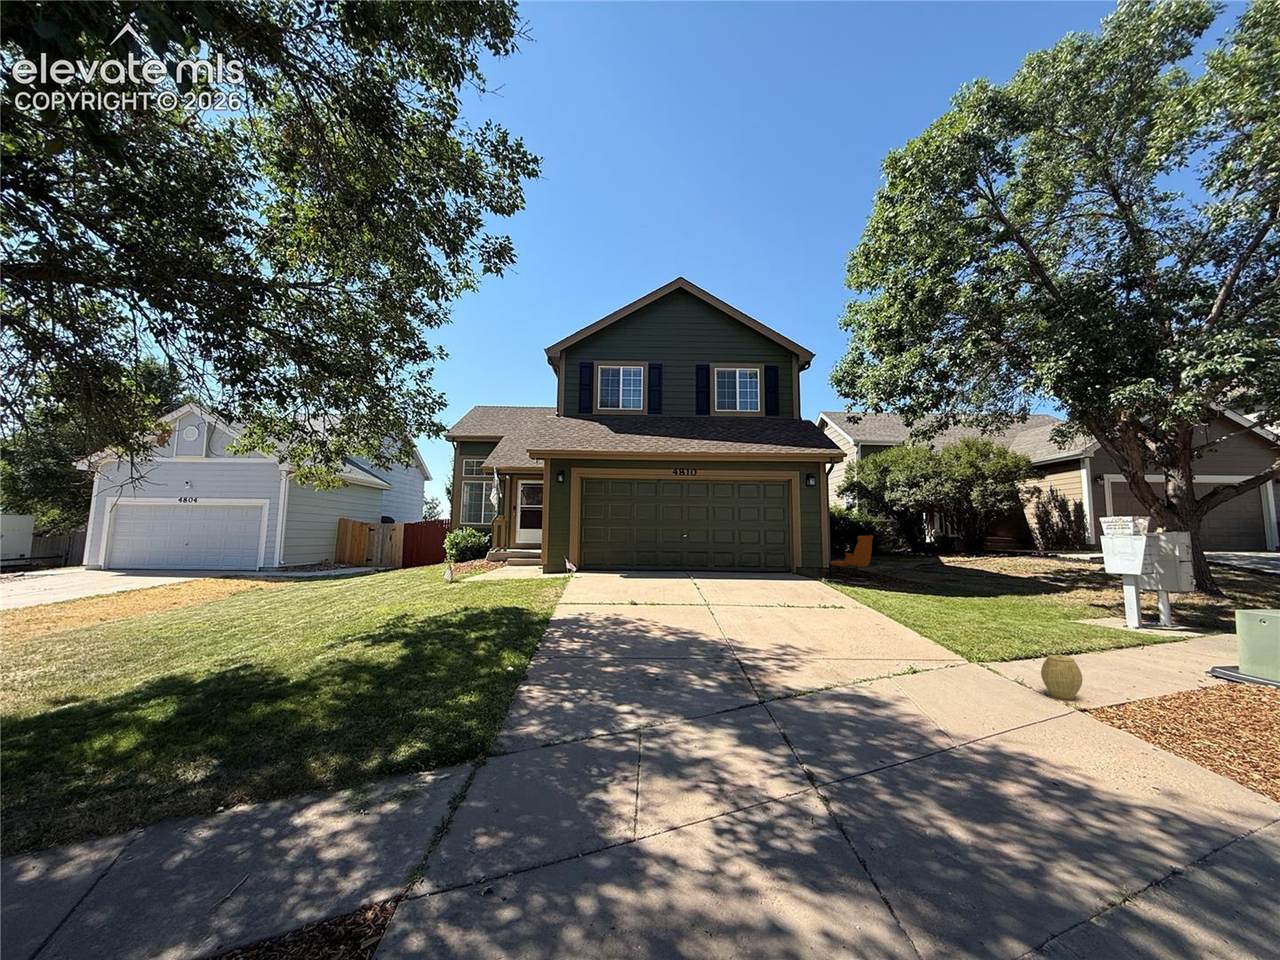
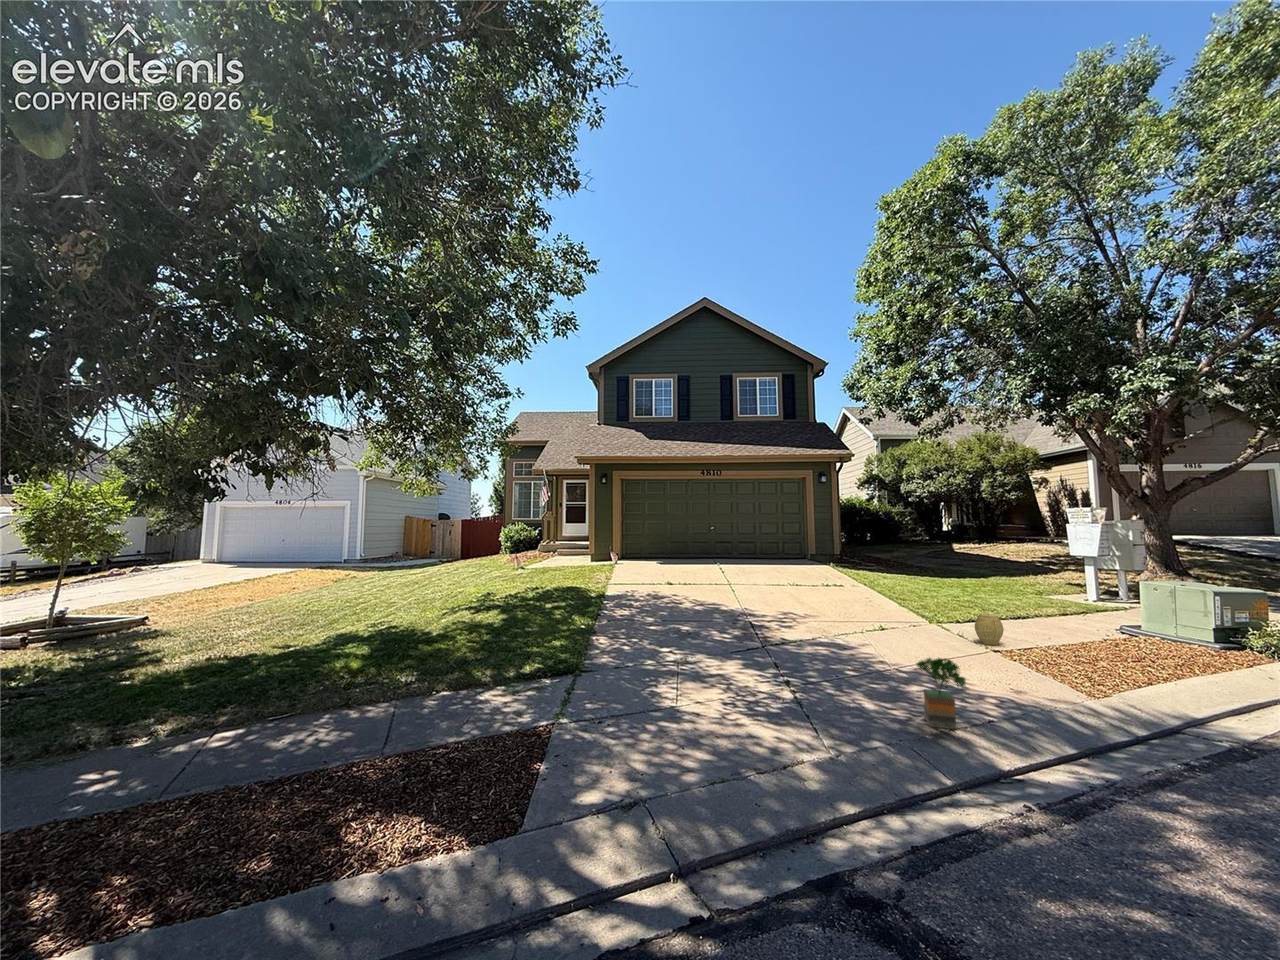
lounge chair: present [830,535,873,577] -> none [843,525,880,562]
potted tree: none [1036,754,1141,888] -> present [917,658,966,729]

